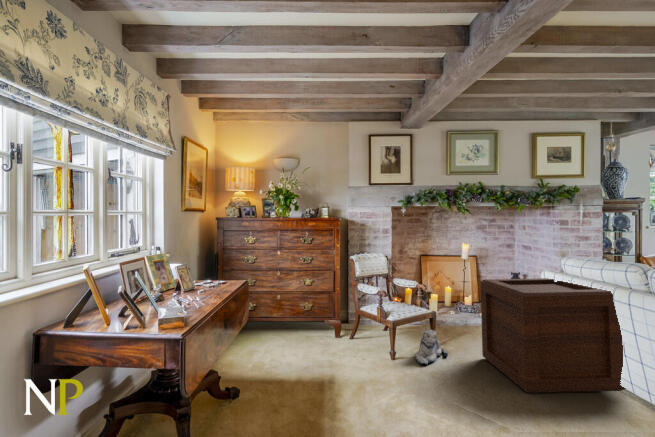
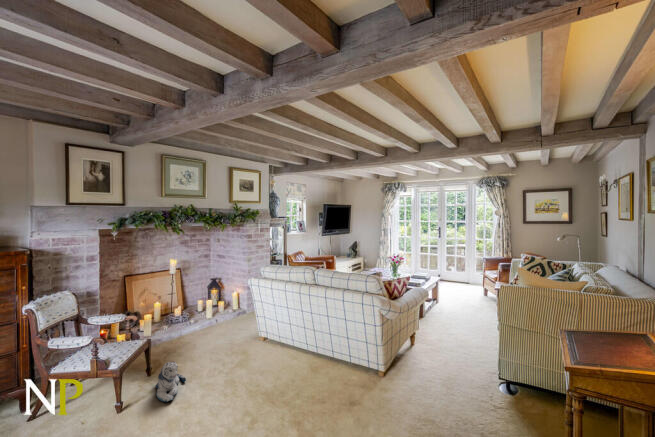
wooden crate: present [480,278,626,393] -> none [214,289,310,390]

